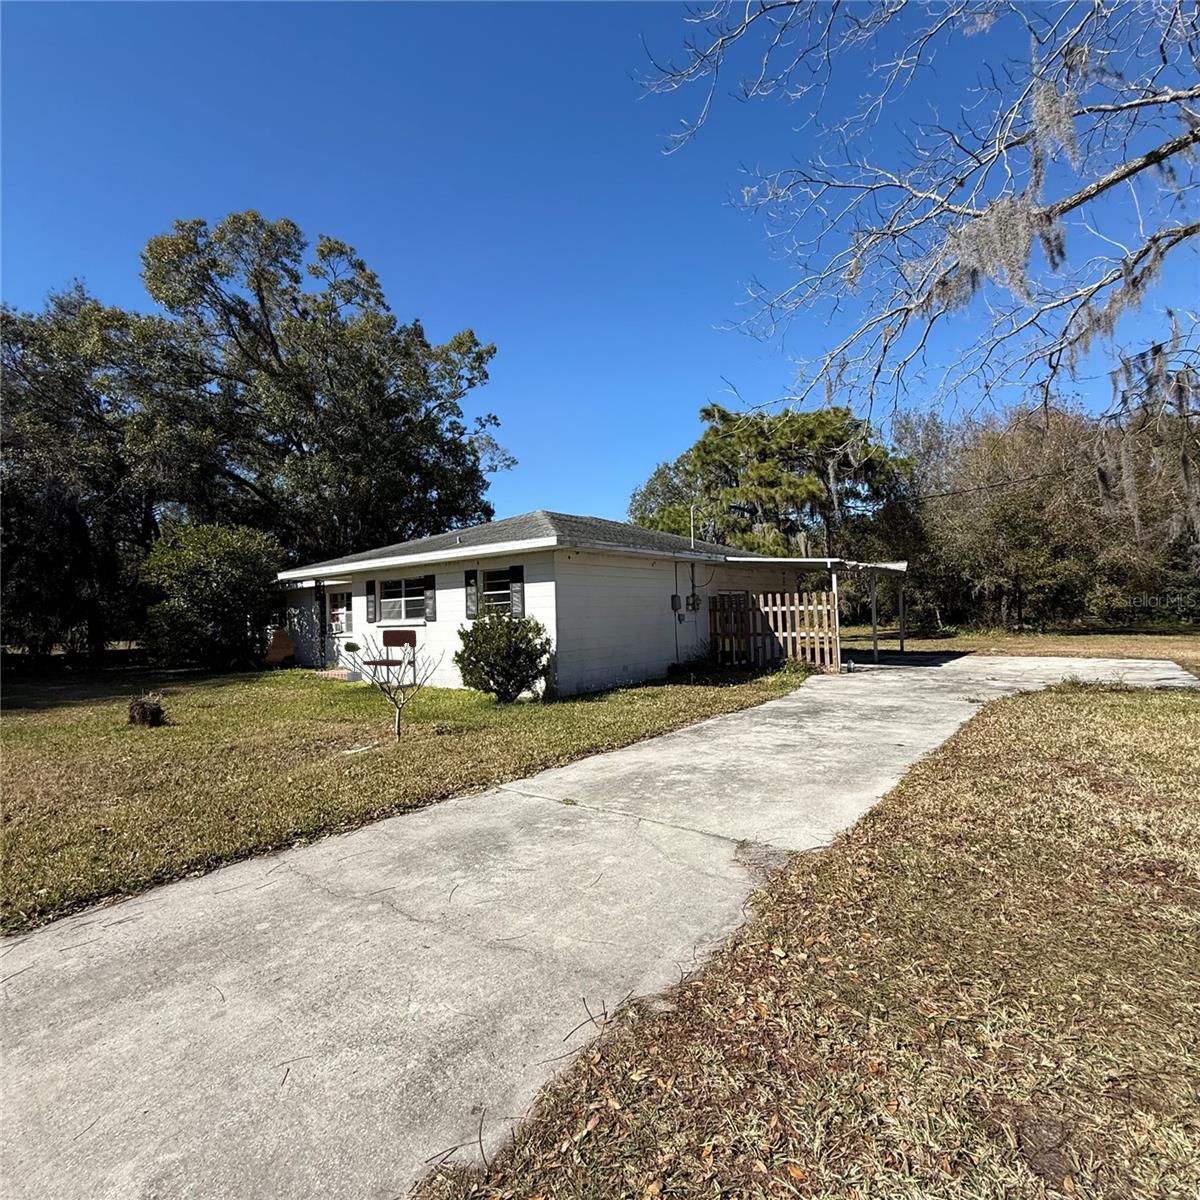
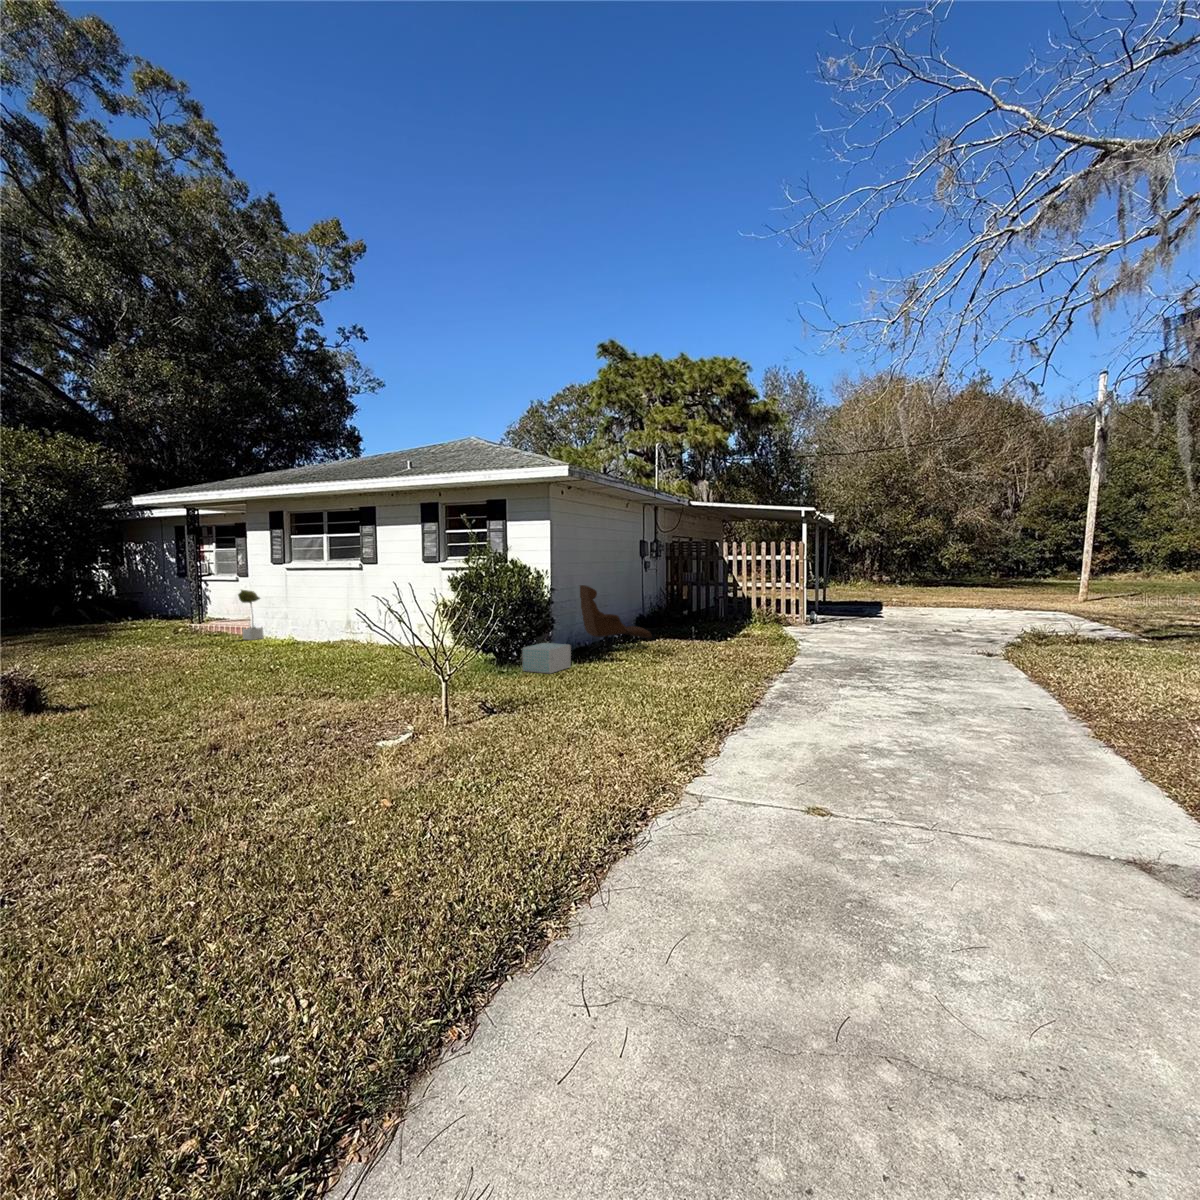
lounge chair: present [266,629,296,665] -> present [580,585,652,652]
bench: present [363,630,417,688] -> none [275,575,349,648]
storage box: none [516,685,558,710] -> present [522,643,571,673]

